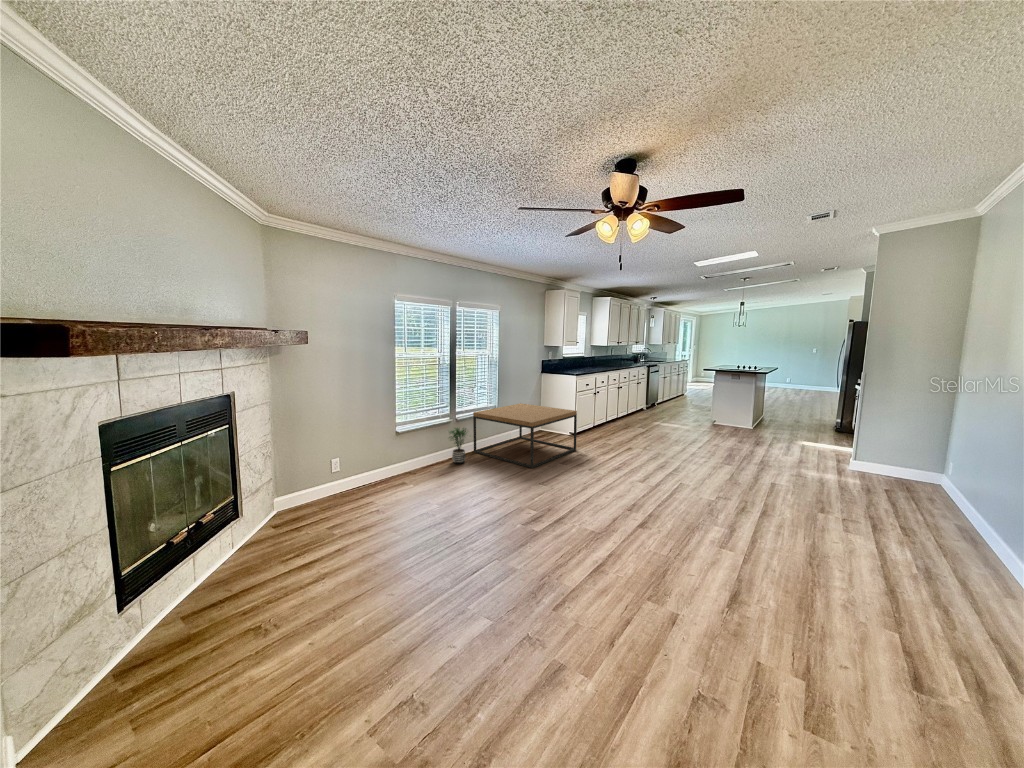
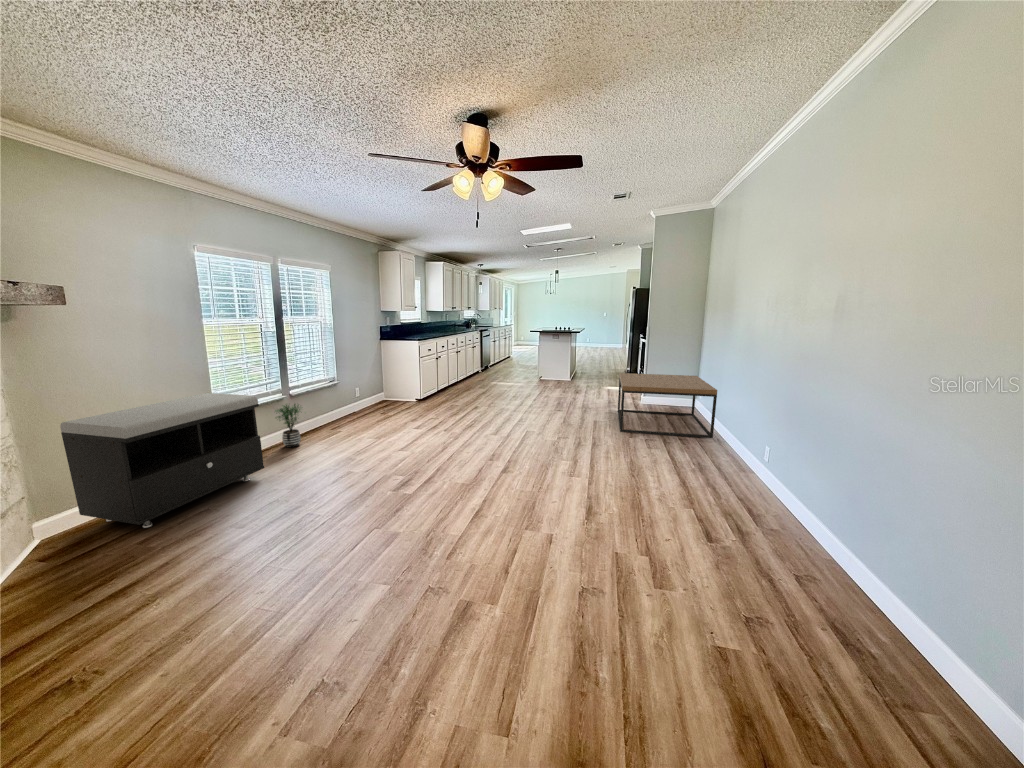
coffee table: present [473,403,577,468] -> present [618,373,717,438]
storage bench: none [316,414,433,512] -> present [60,393,264,528]

